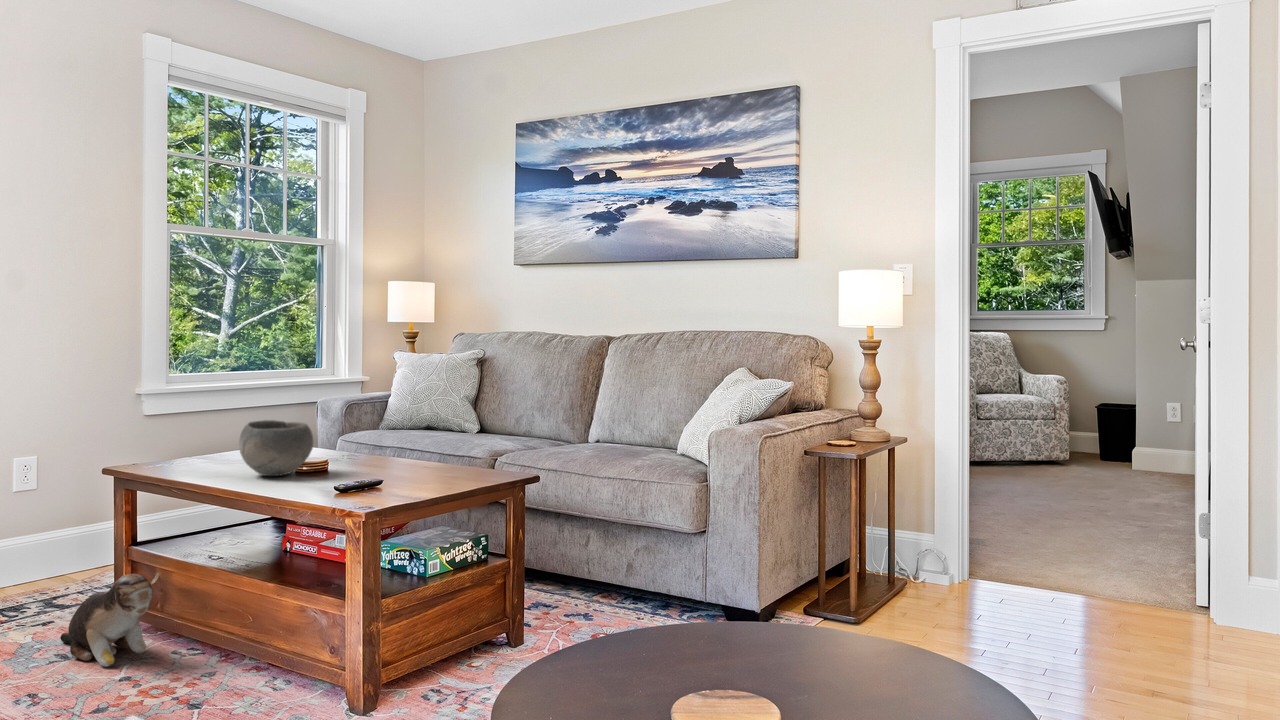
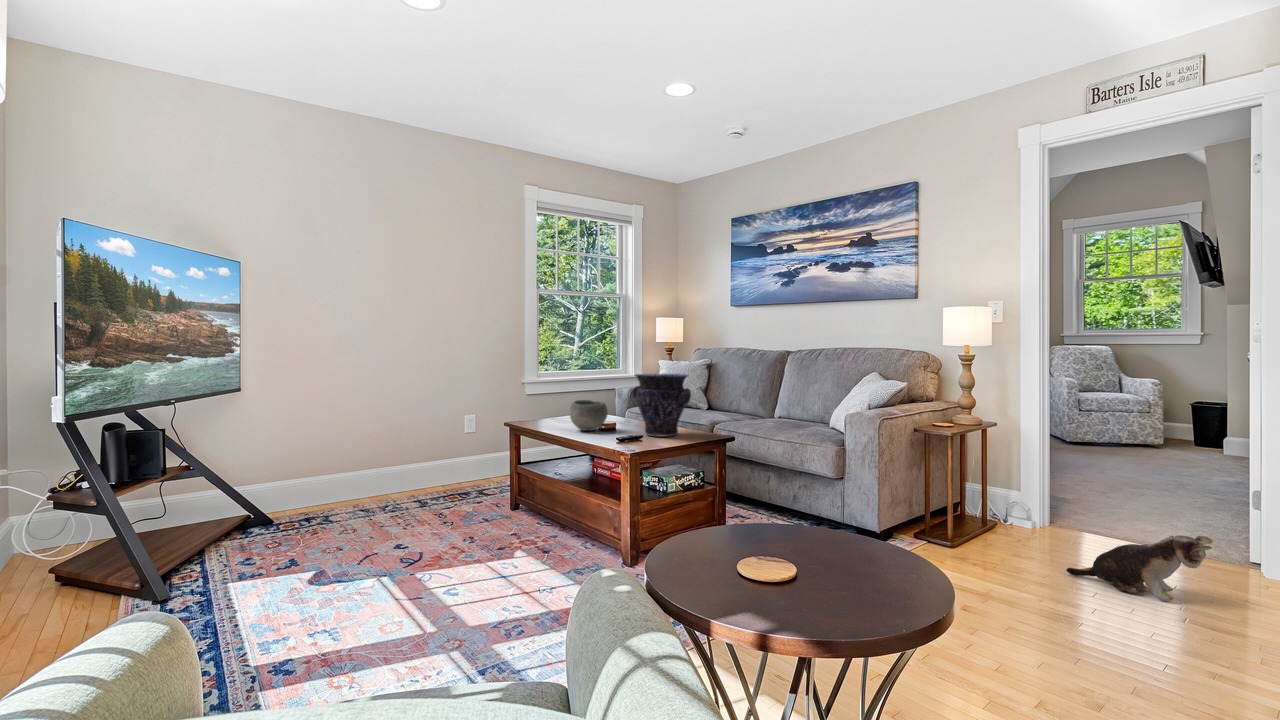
vase: none [361,371,467,480] -> present [633,373,691,437]
plush toy: present [60,572,159,667] -> present [1066,535,1213,601]

